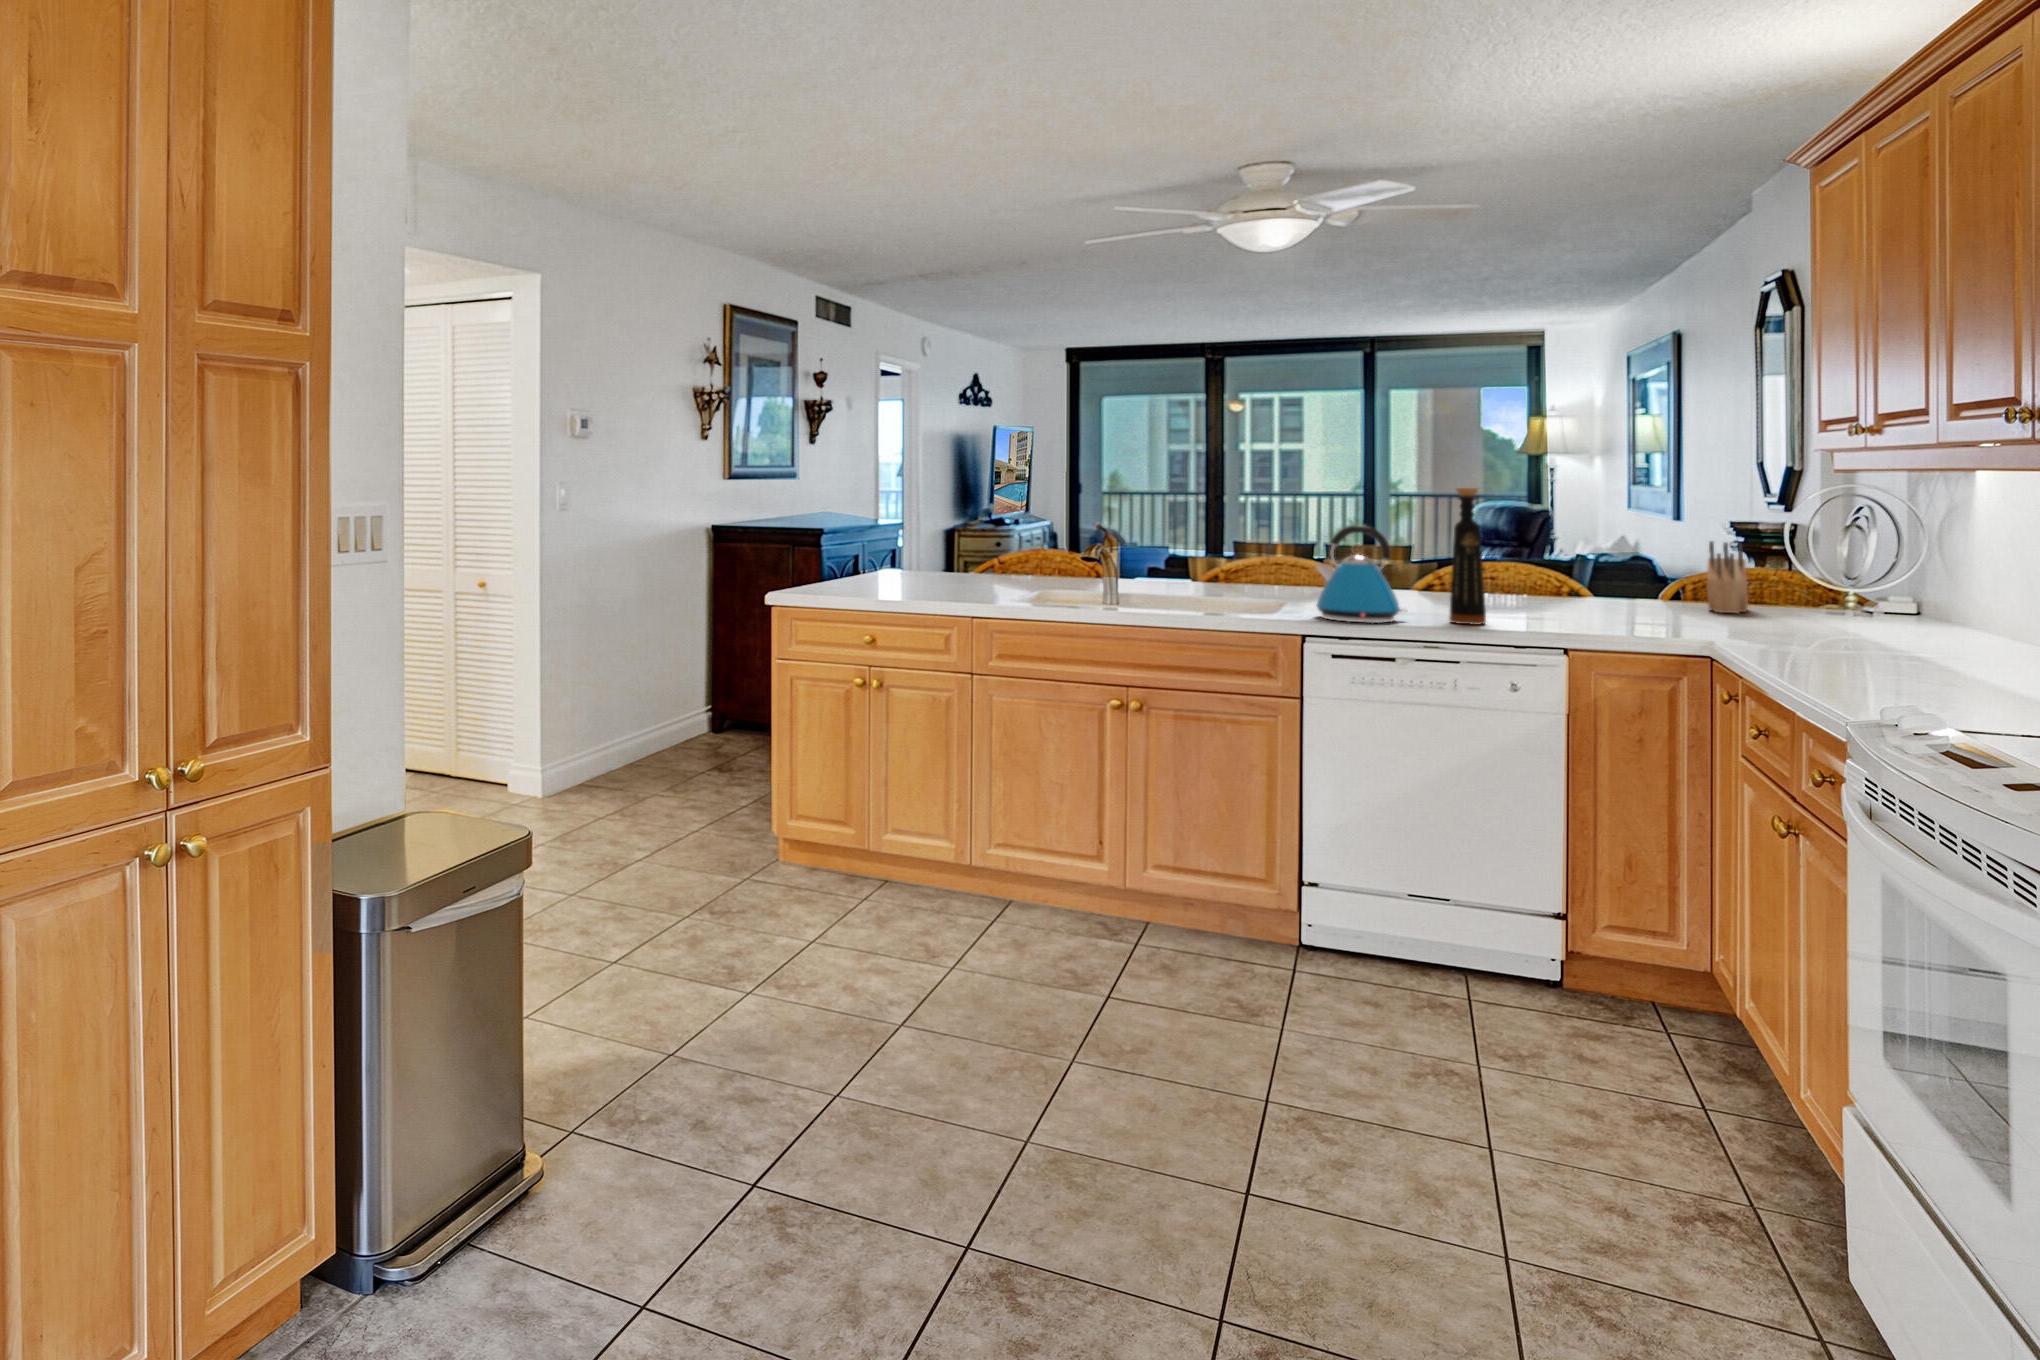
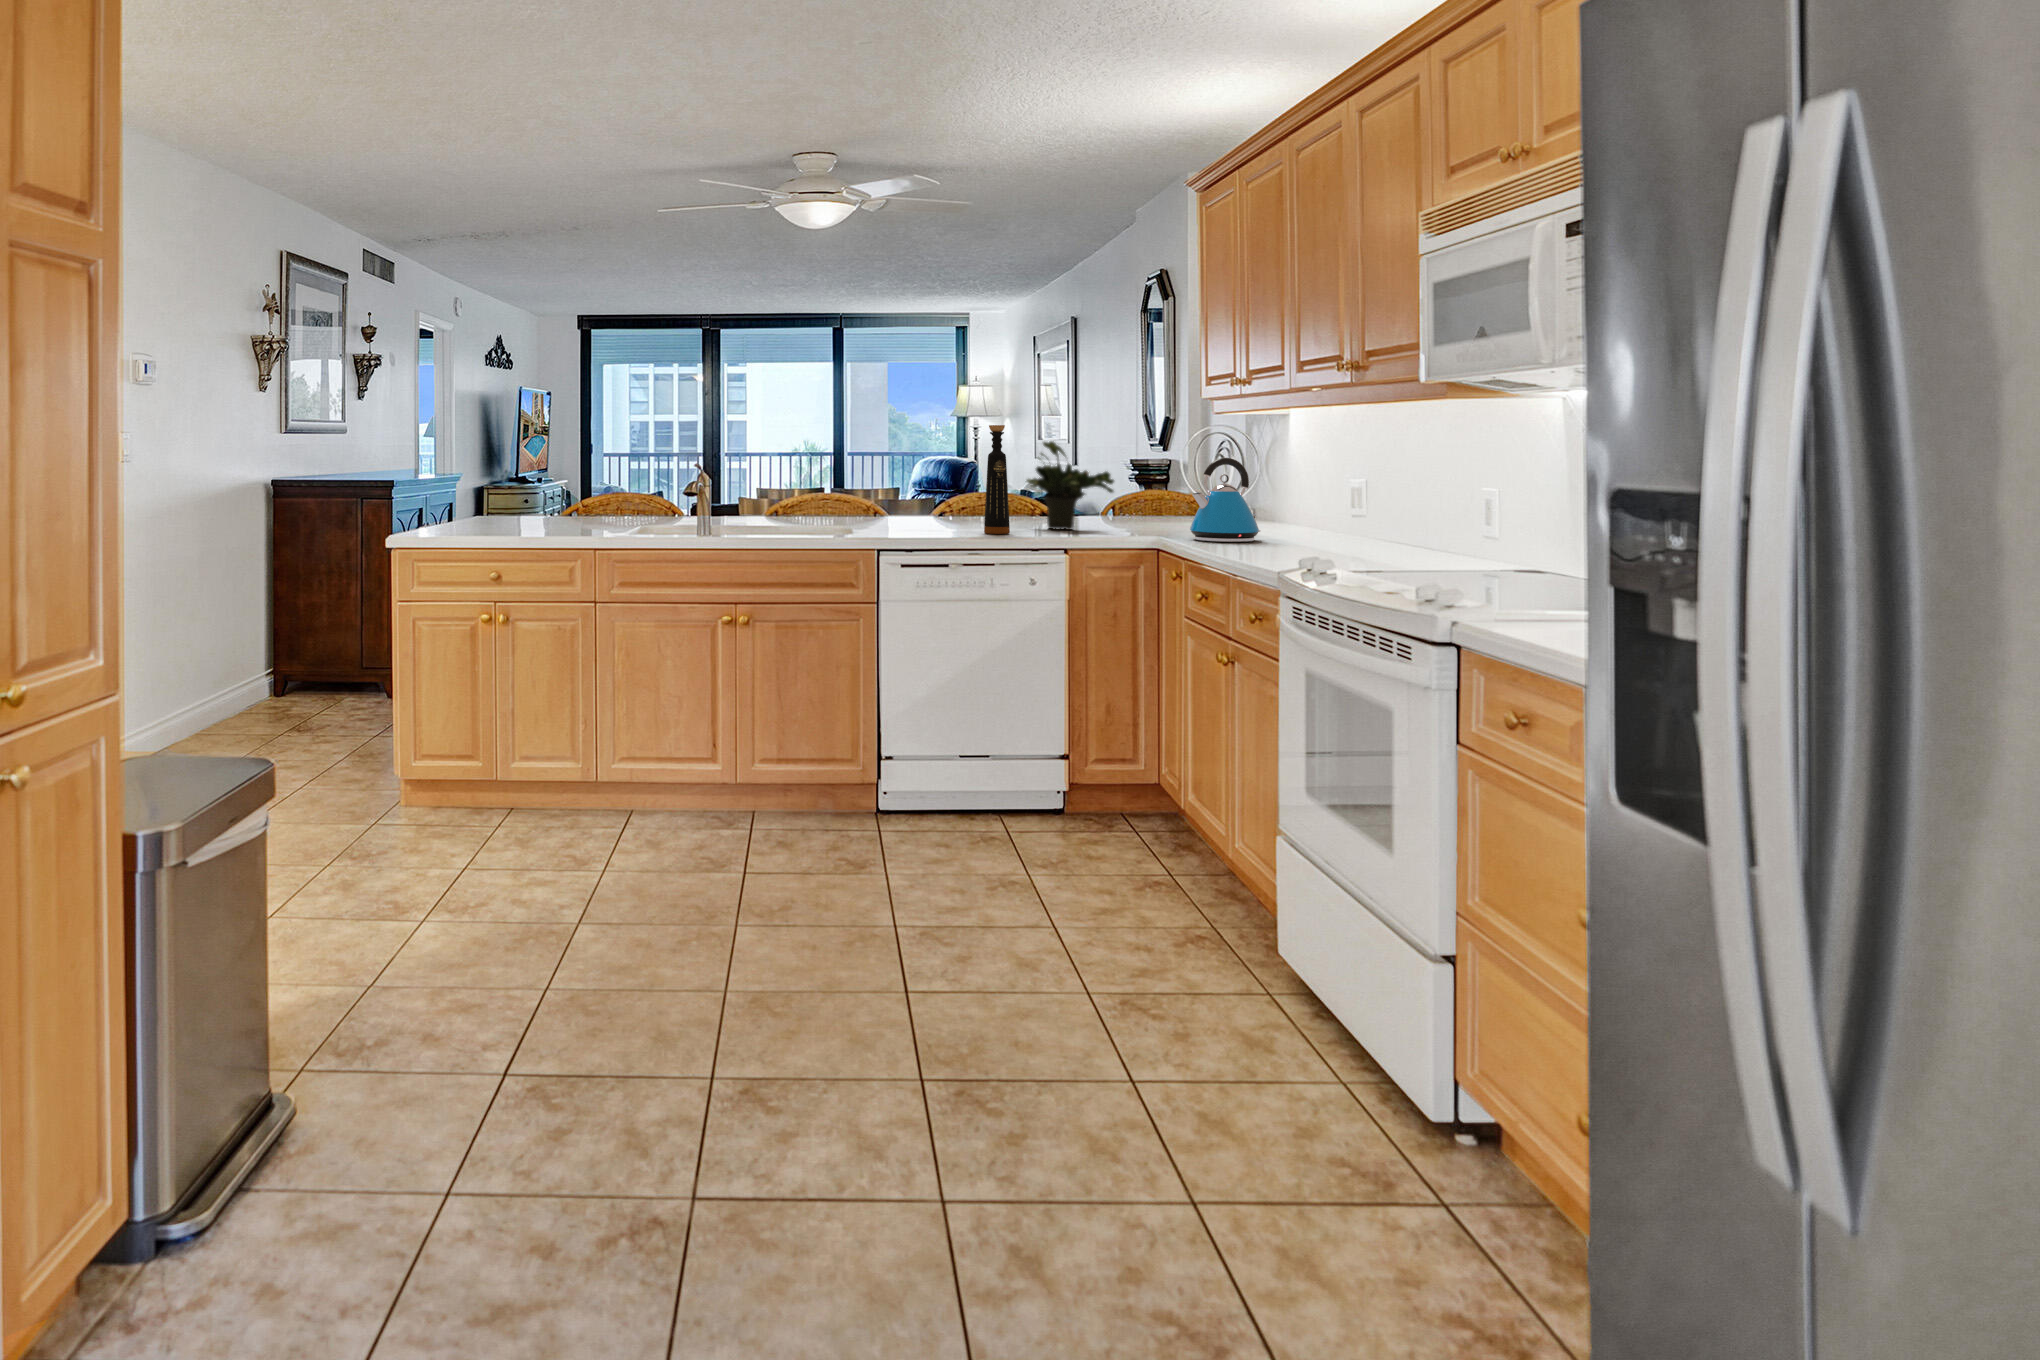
potted plant: none [1521,508,1660,623] -> present [1027,441,1114,530]
kettle: present [1316,525,1404,623] -> present [1190,458,1260,542]
knife block: present [1707,541,1748,613] -> none [1126,467,1152,520]

